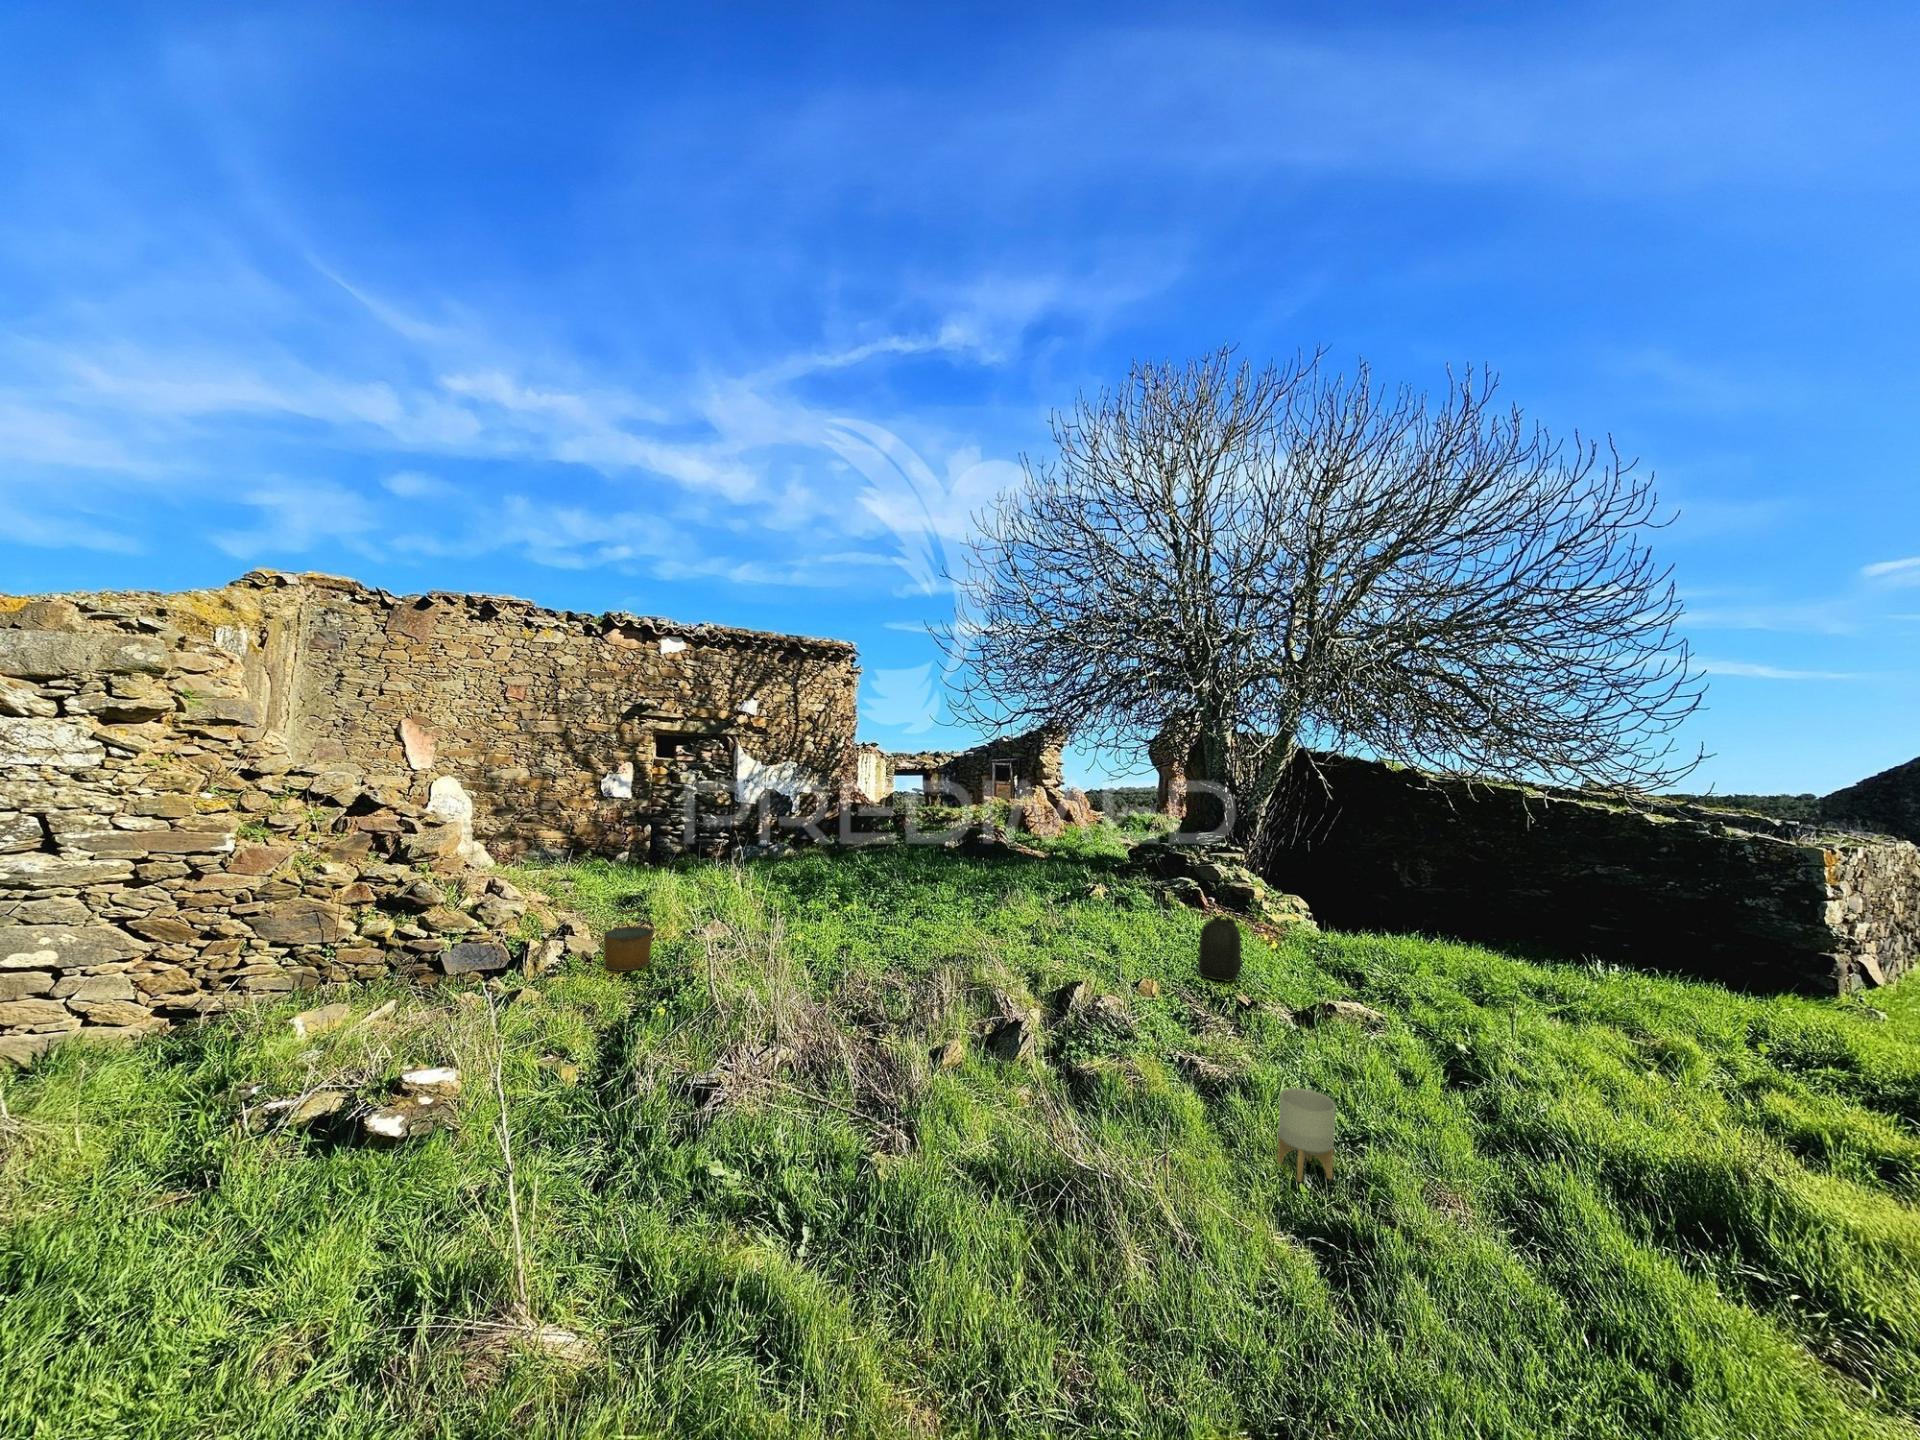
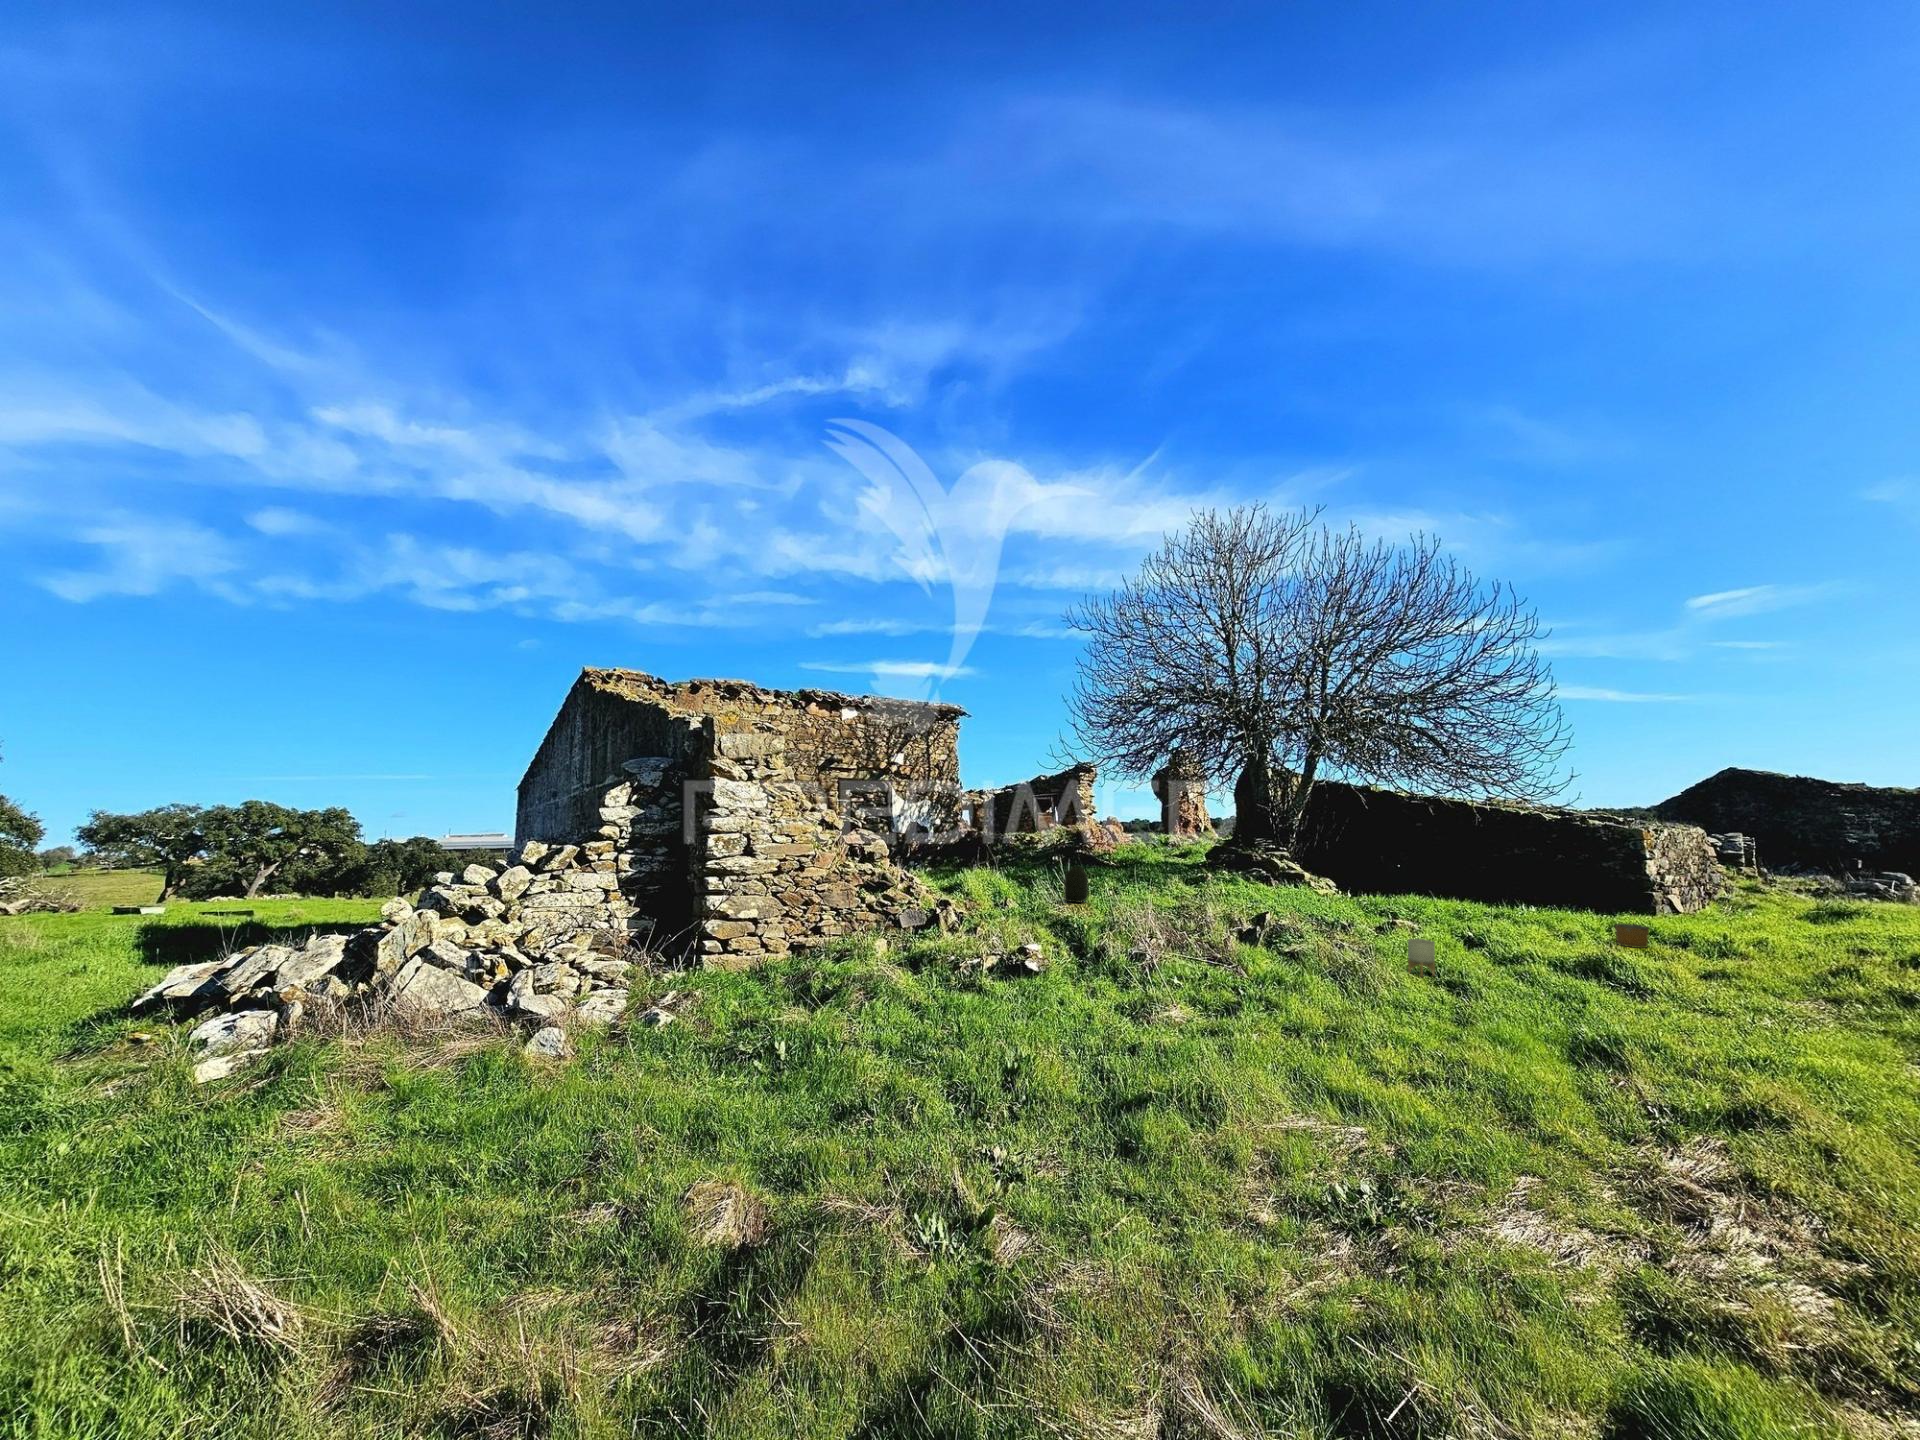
bucket: present [603,909,653,971] -> present [1615,912,1649,948]
backpack: present [1198,915,1242,982] -> present [1064,866,1089,903]

